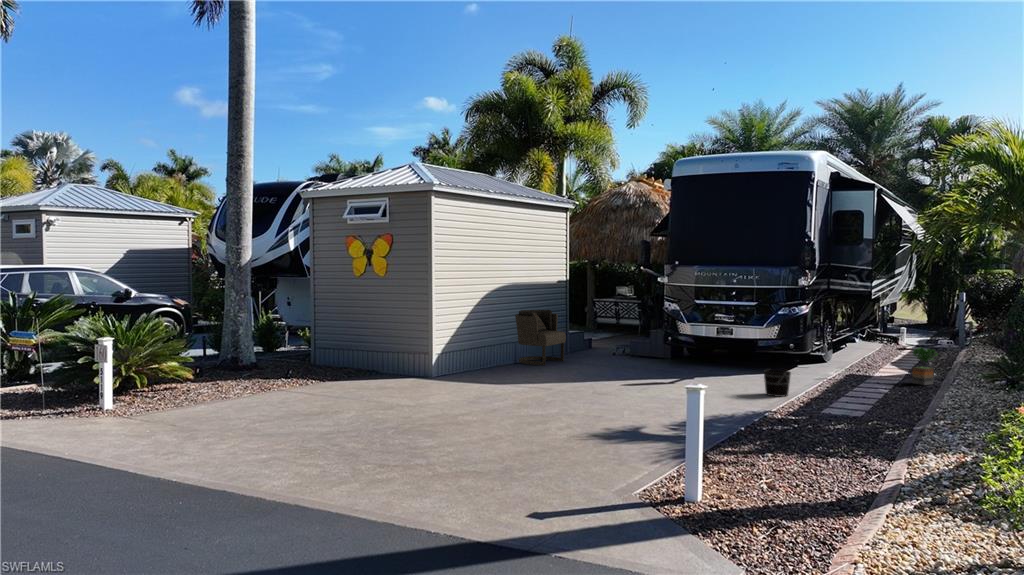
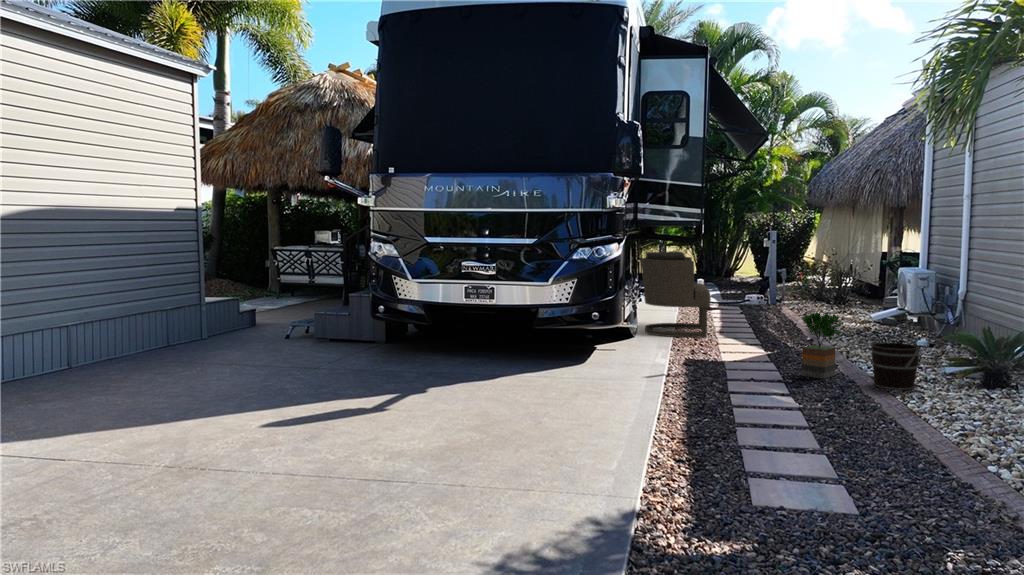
armchair: present [515,310,566,366] -> present [640,251,711,338]
bucket: present [764,369,791,397] -> present [871,342,920,390]

